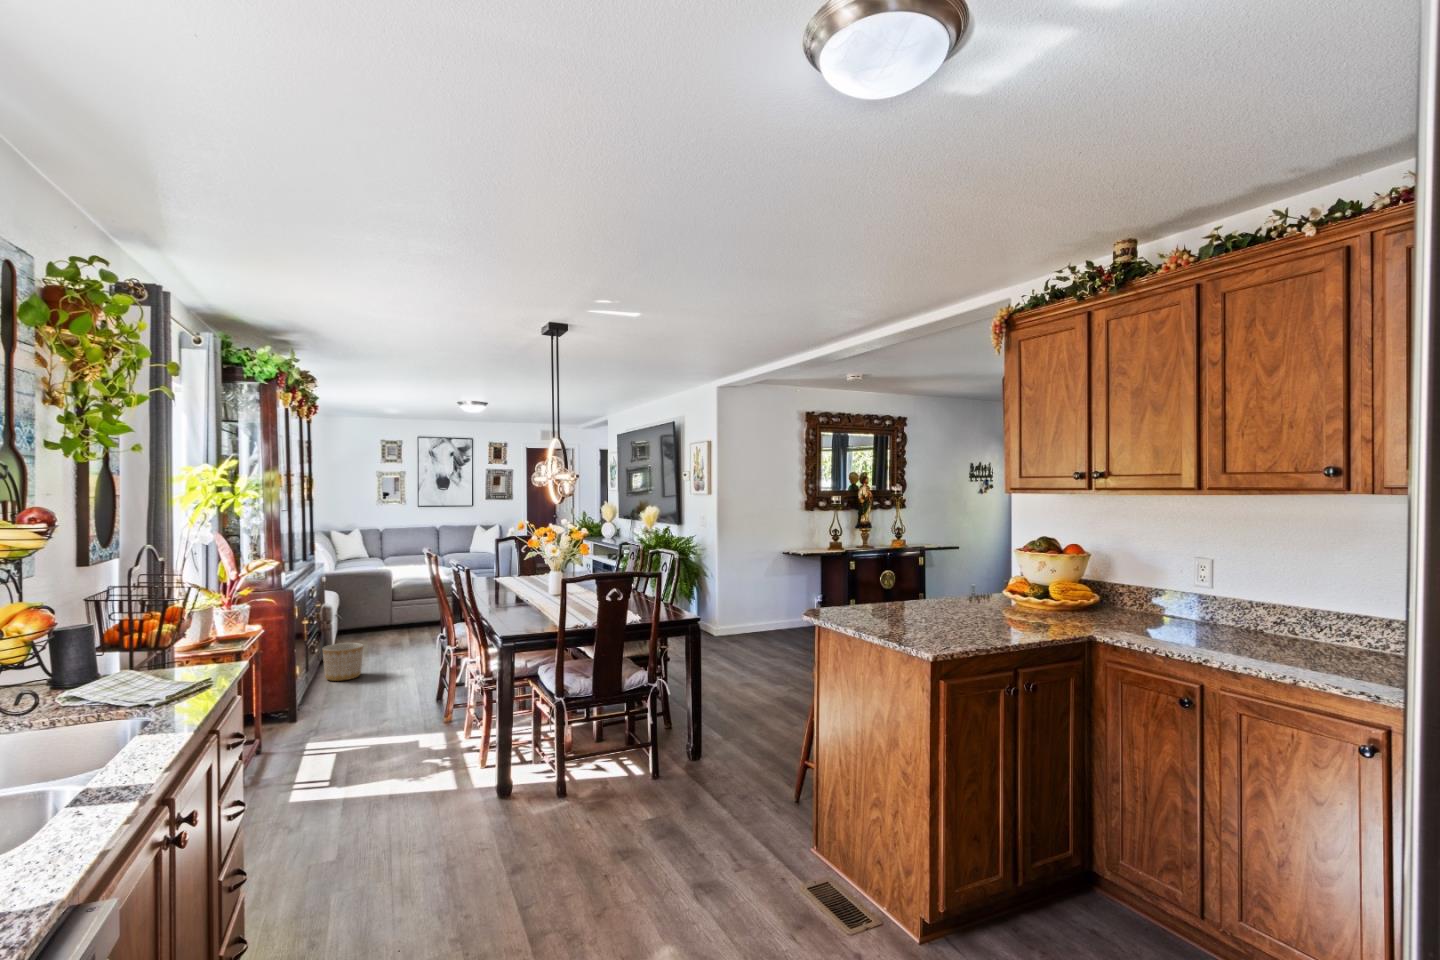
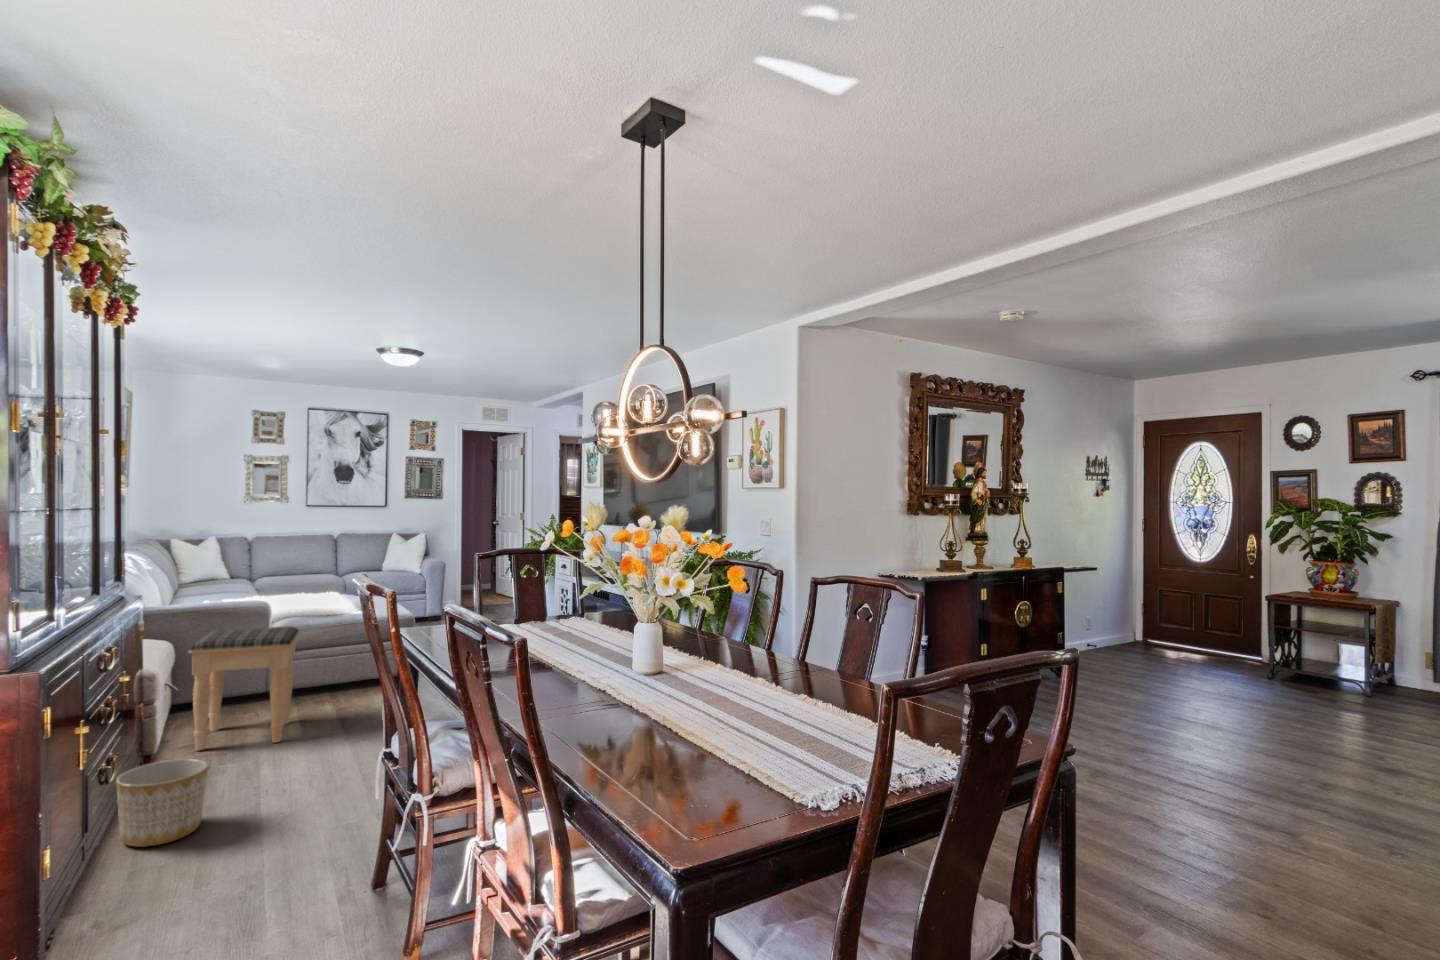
footstool: none [350,583,409,649] -> present [189,627,299,751]

